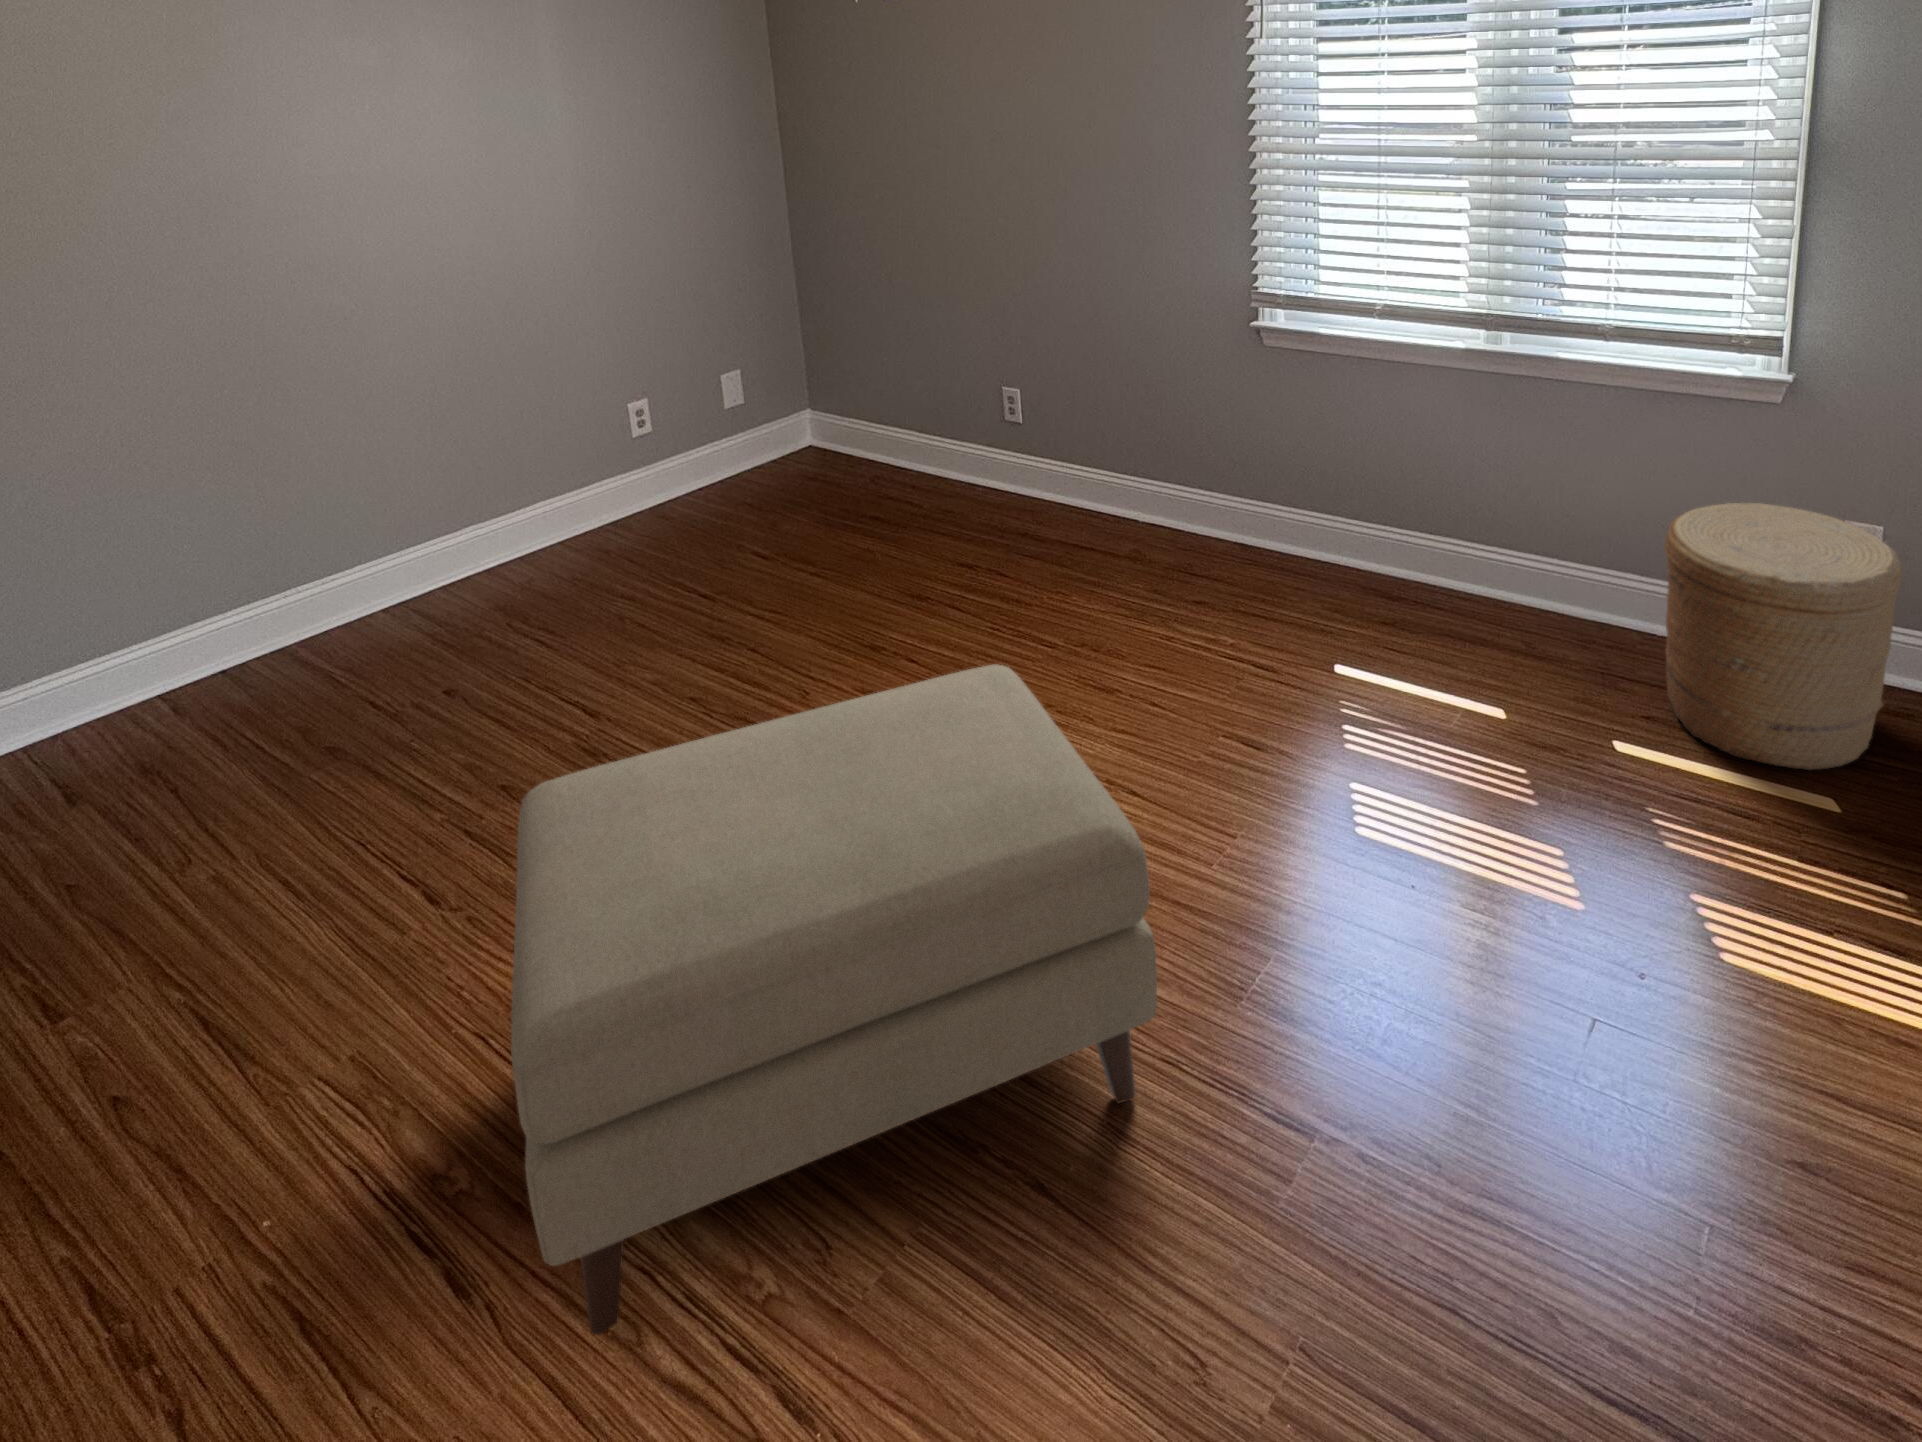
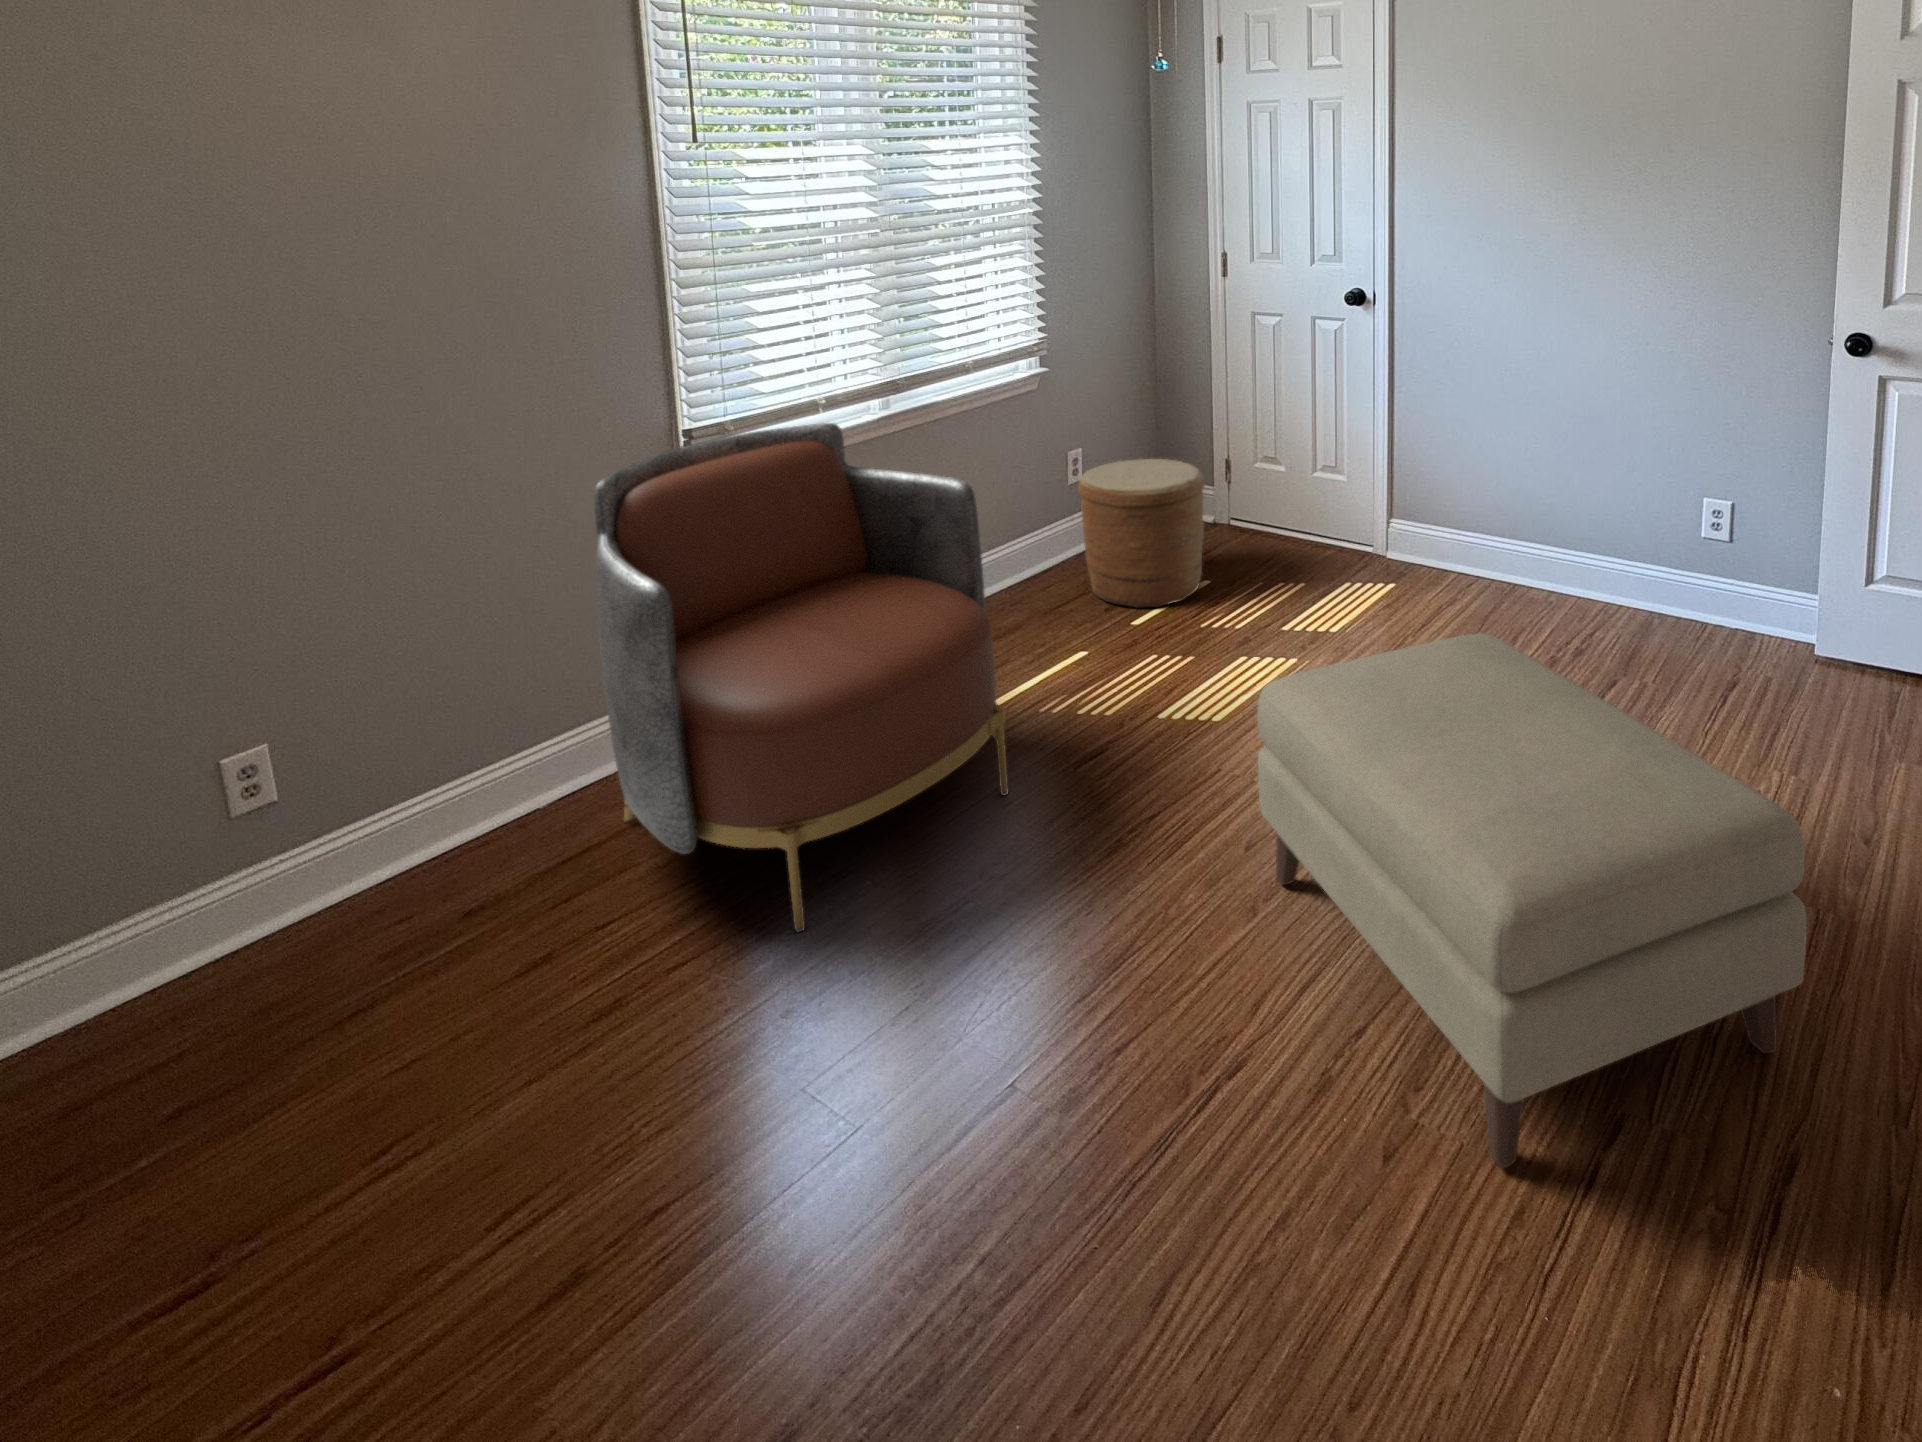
armchair: none [968,266,1298,687] -> present [593,423,1009,932]

